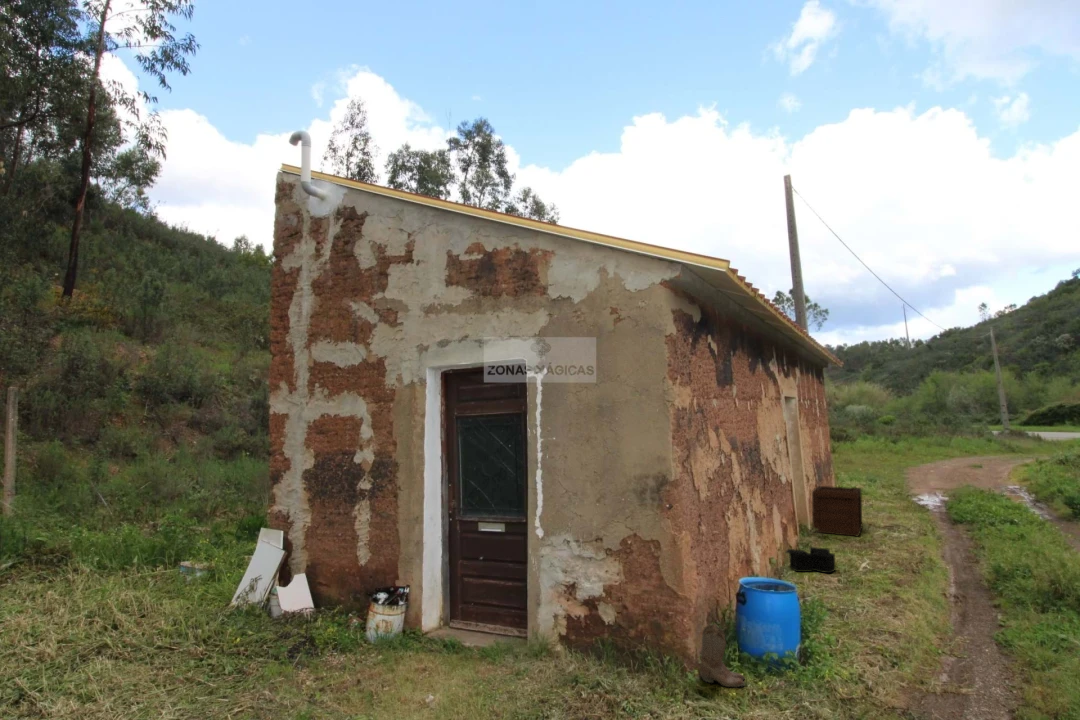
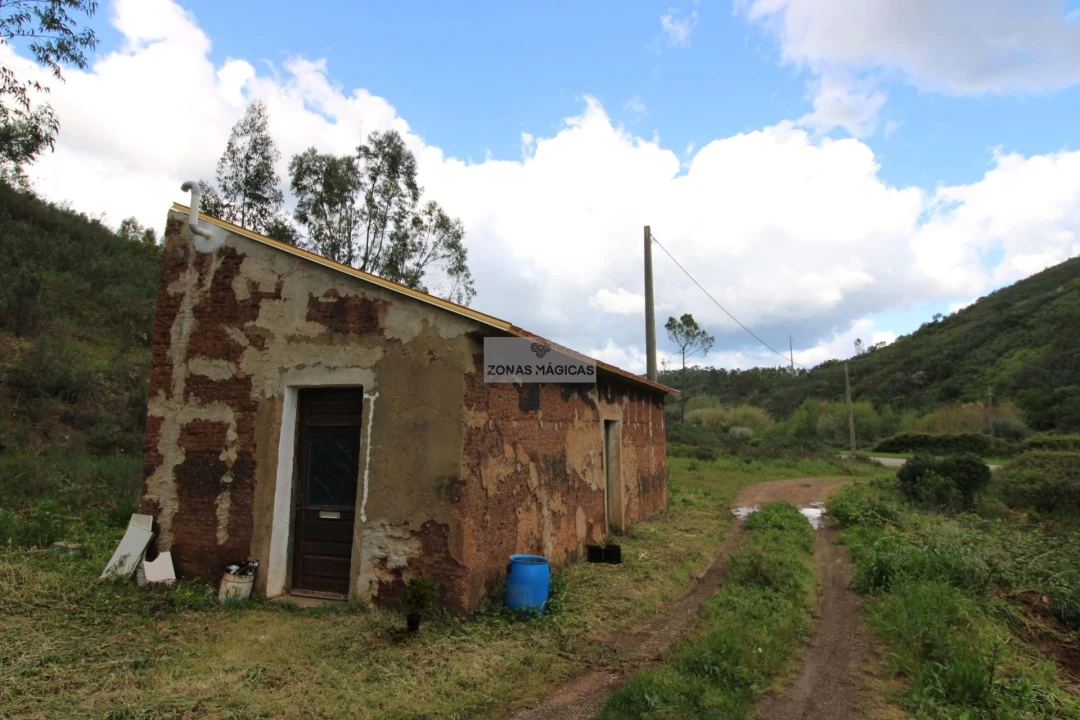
wooden crate: present [812,486,862,536] -> none [624,496,667,538]
potted plant: none [601,605,656,682] -> present [402,574,440,629]
boots: present [700,624,744,687] -> none [472,588,504,632]

